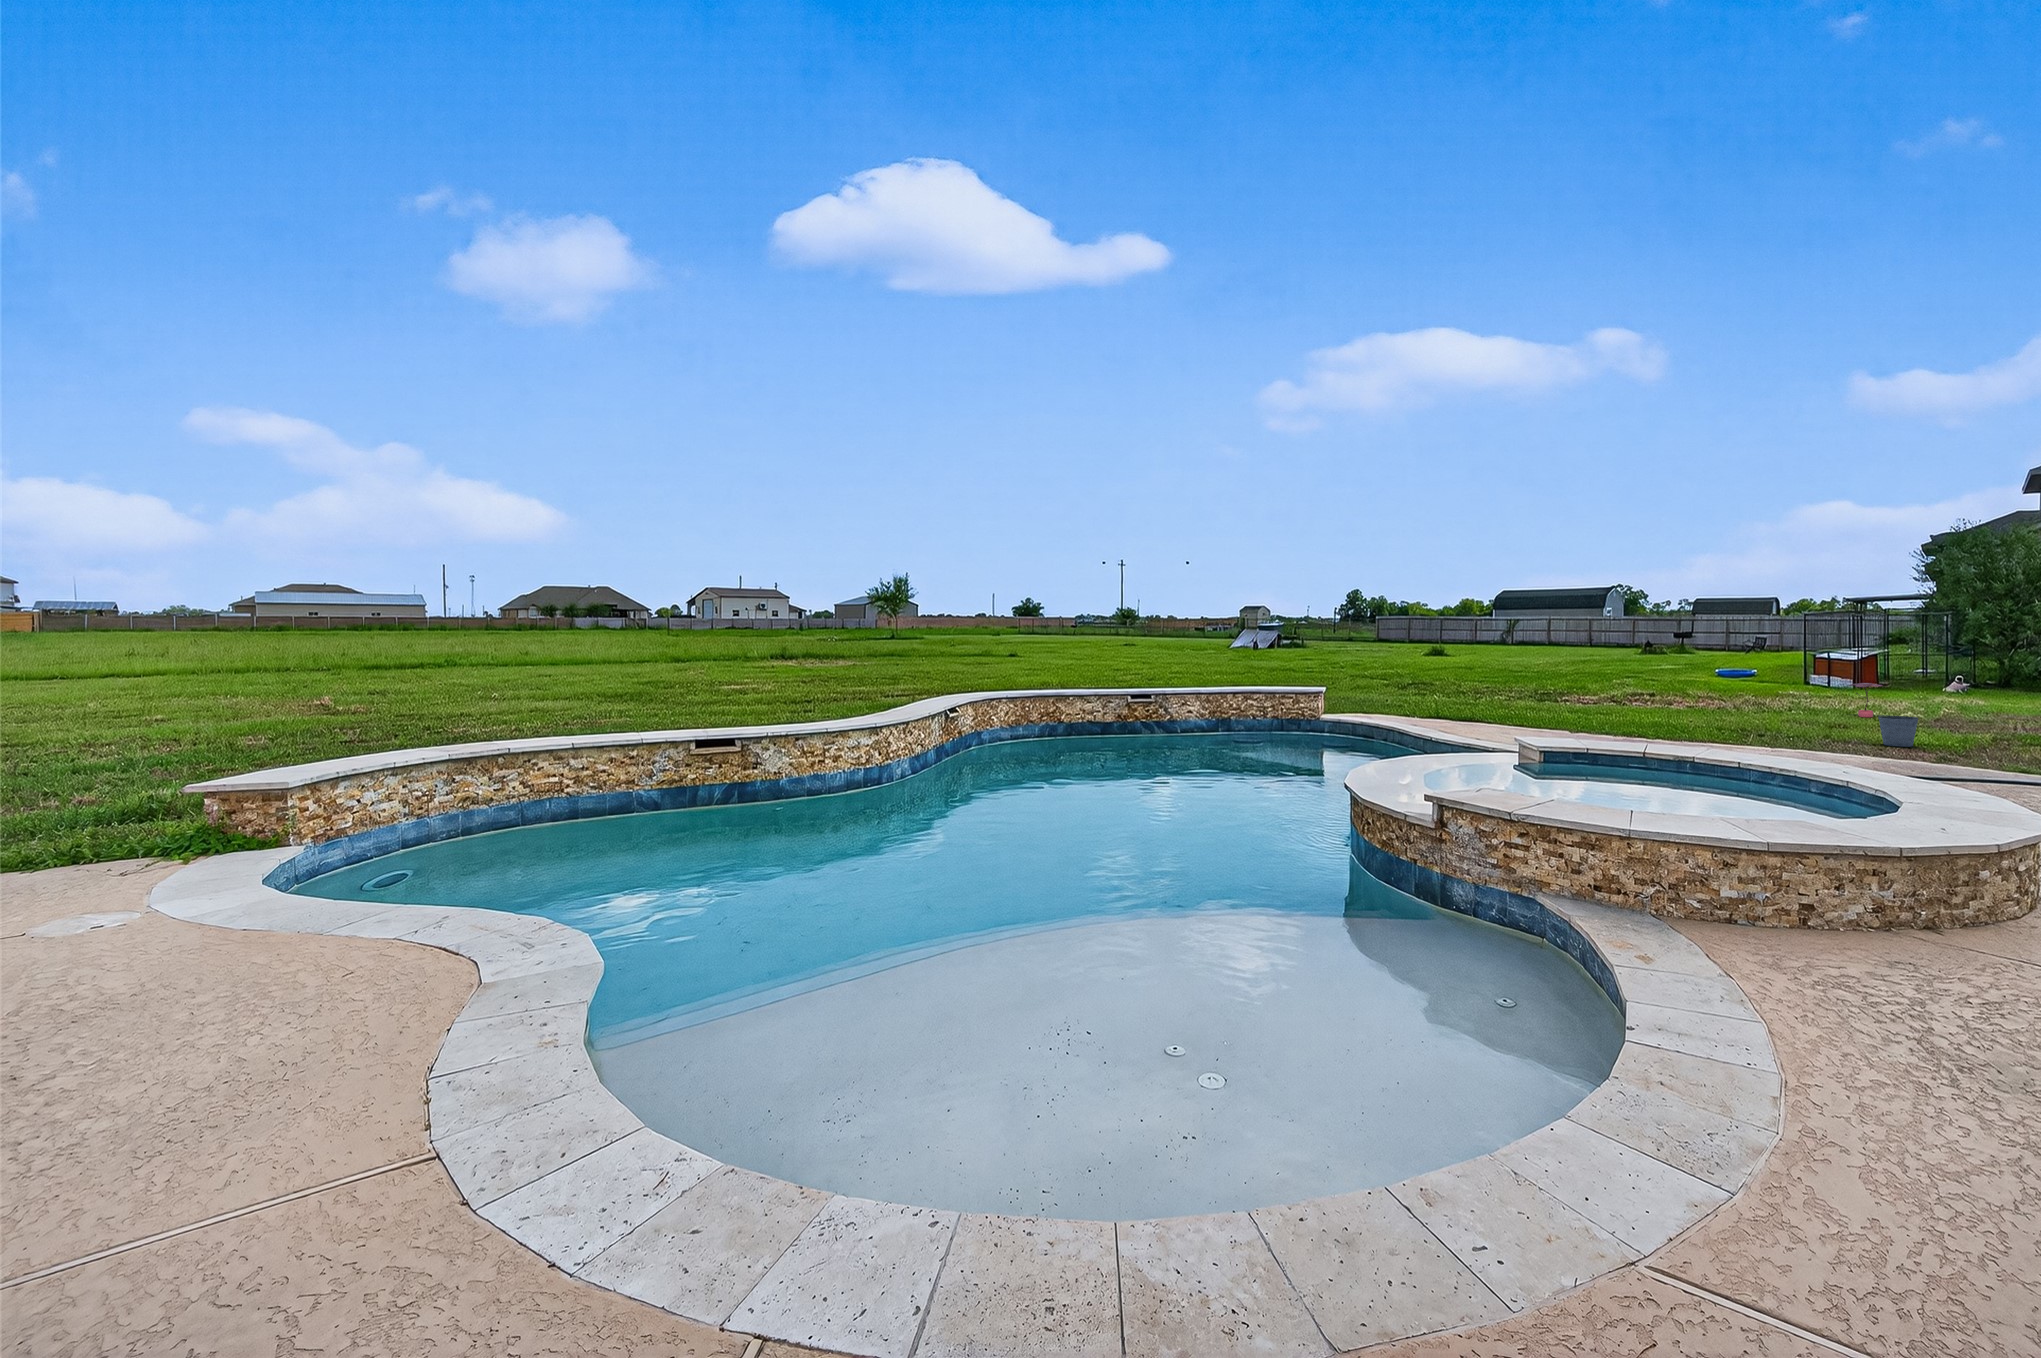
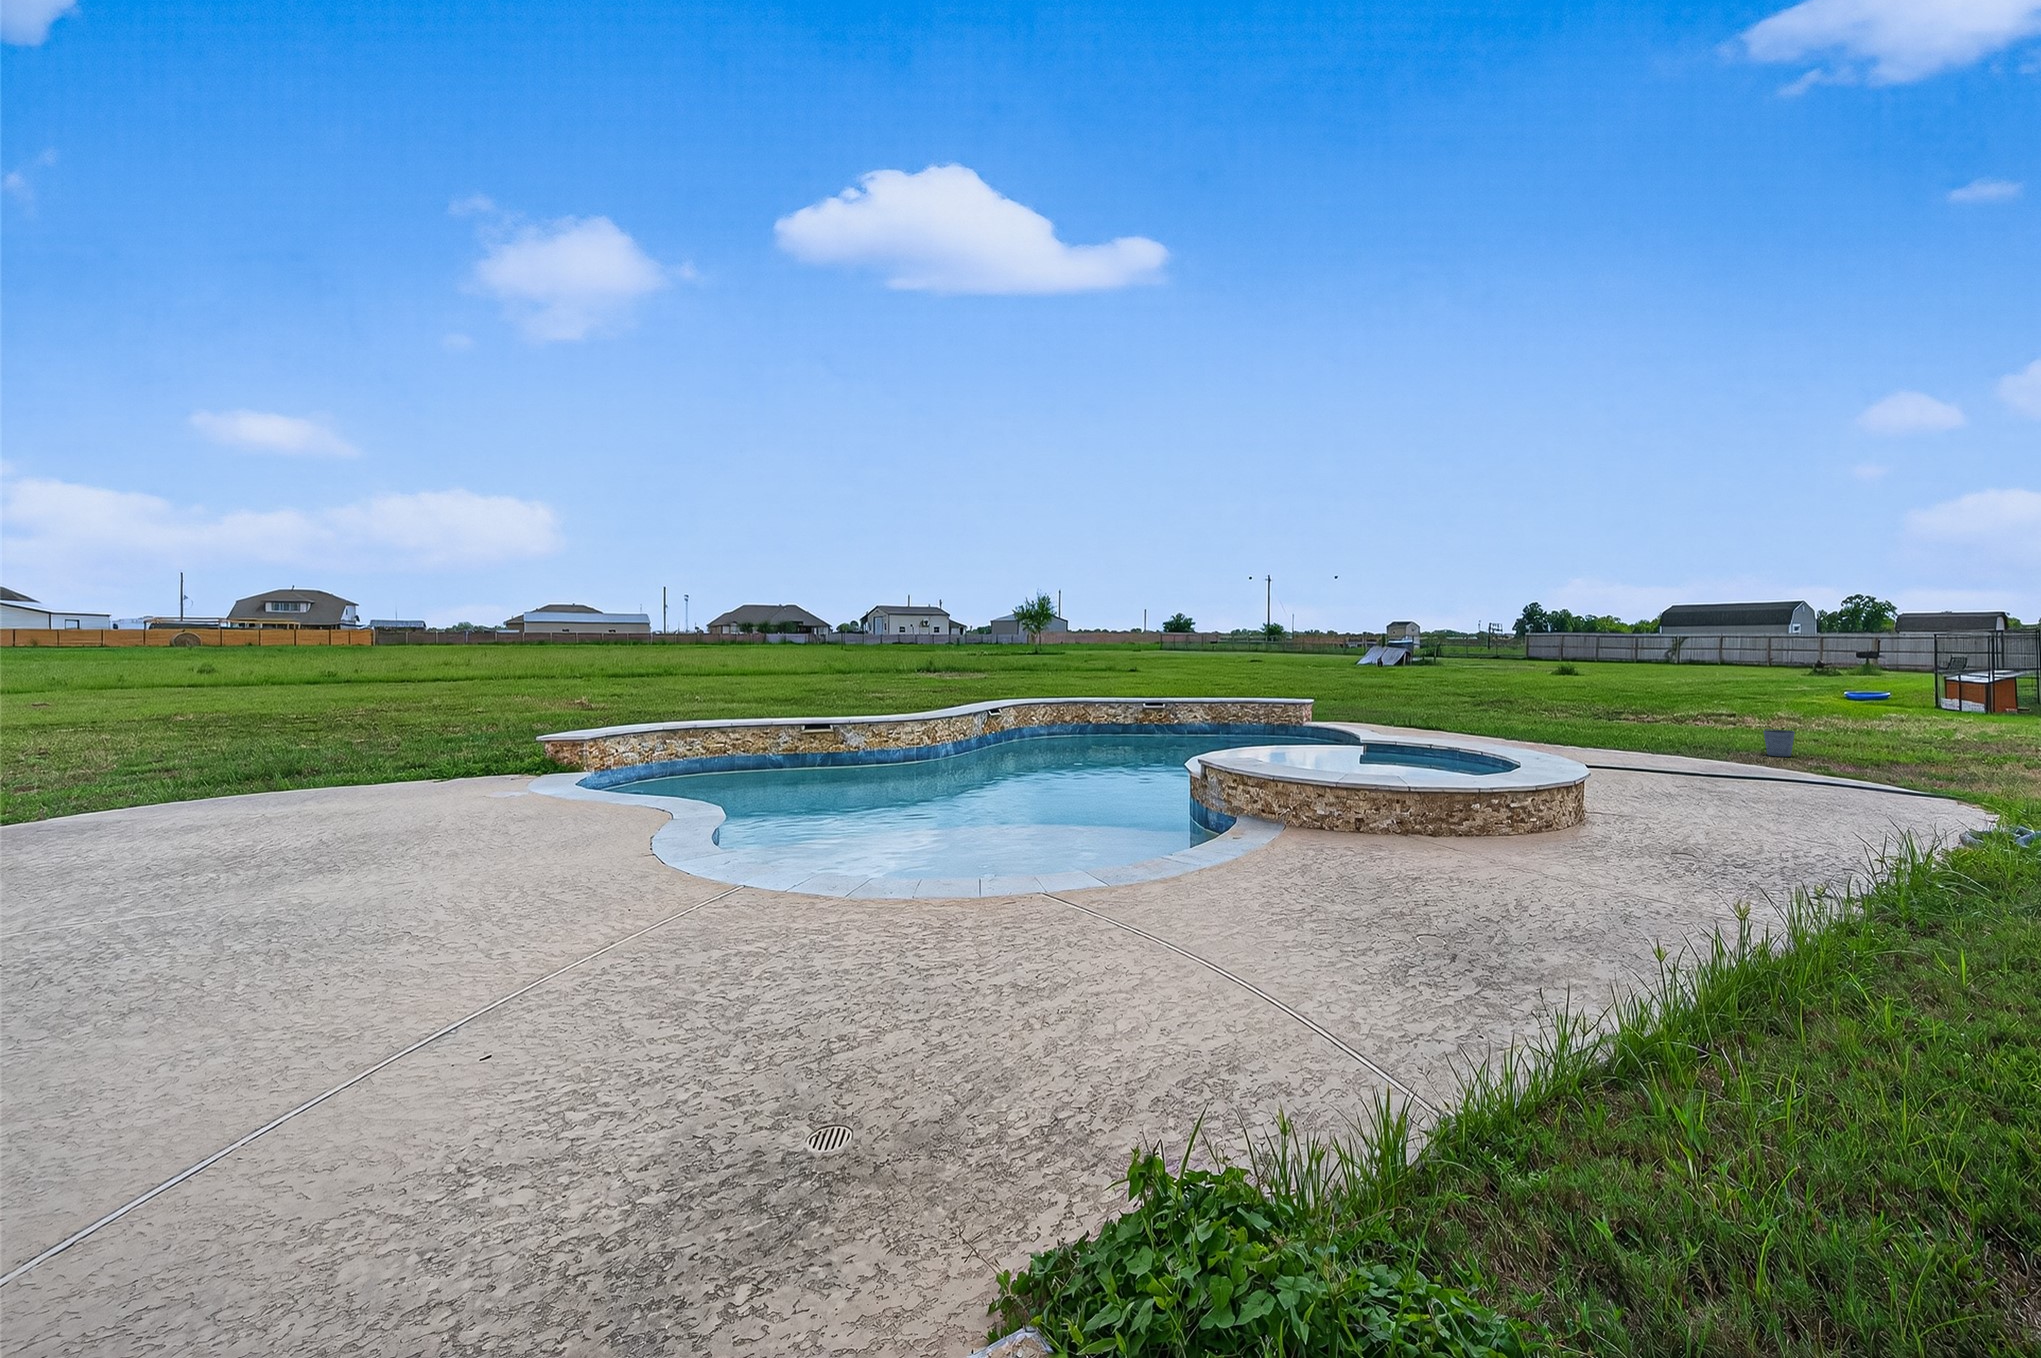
potted plant: present [1849,683,1883,717] -> none [1824,703,1853,736]

